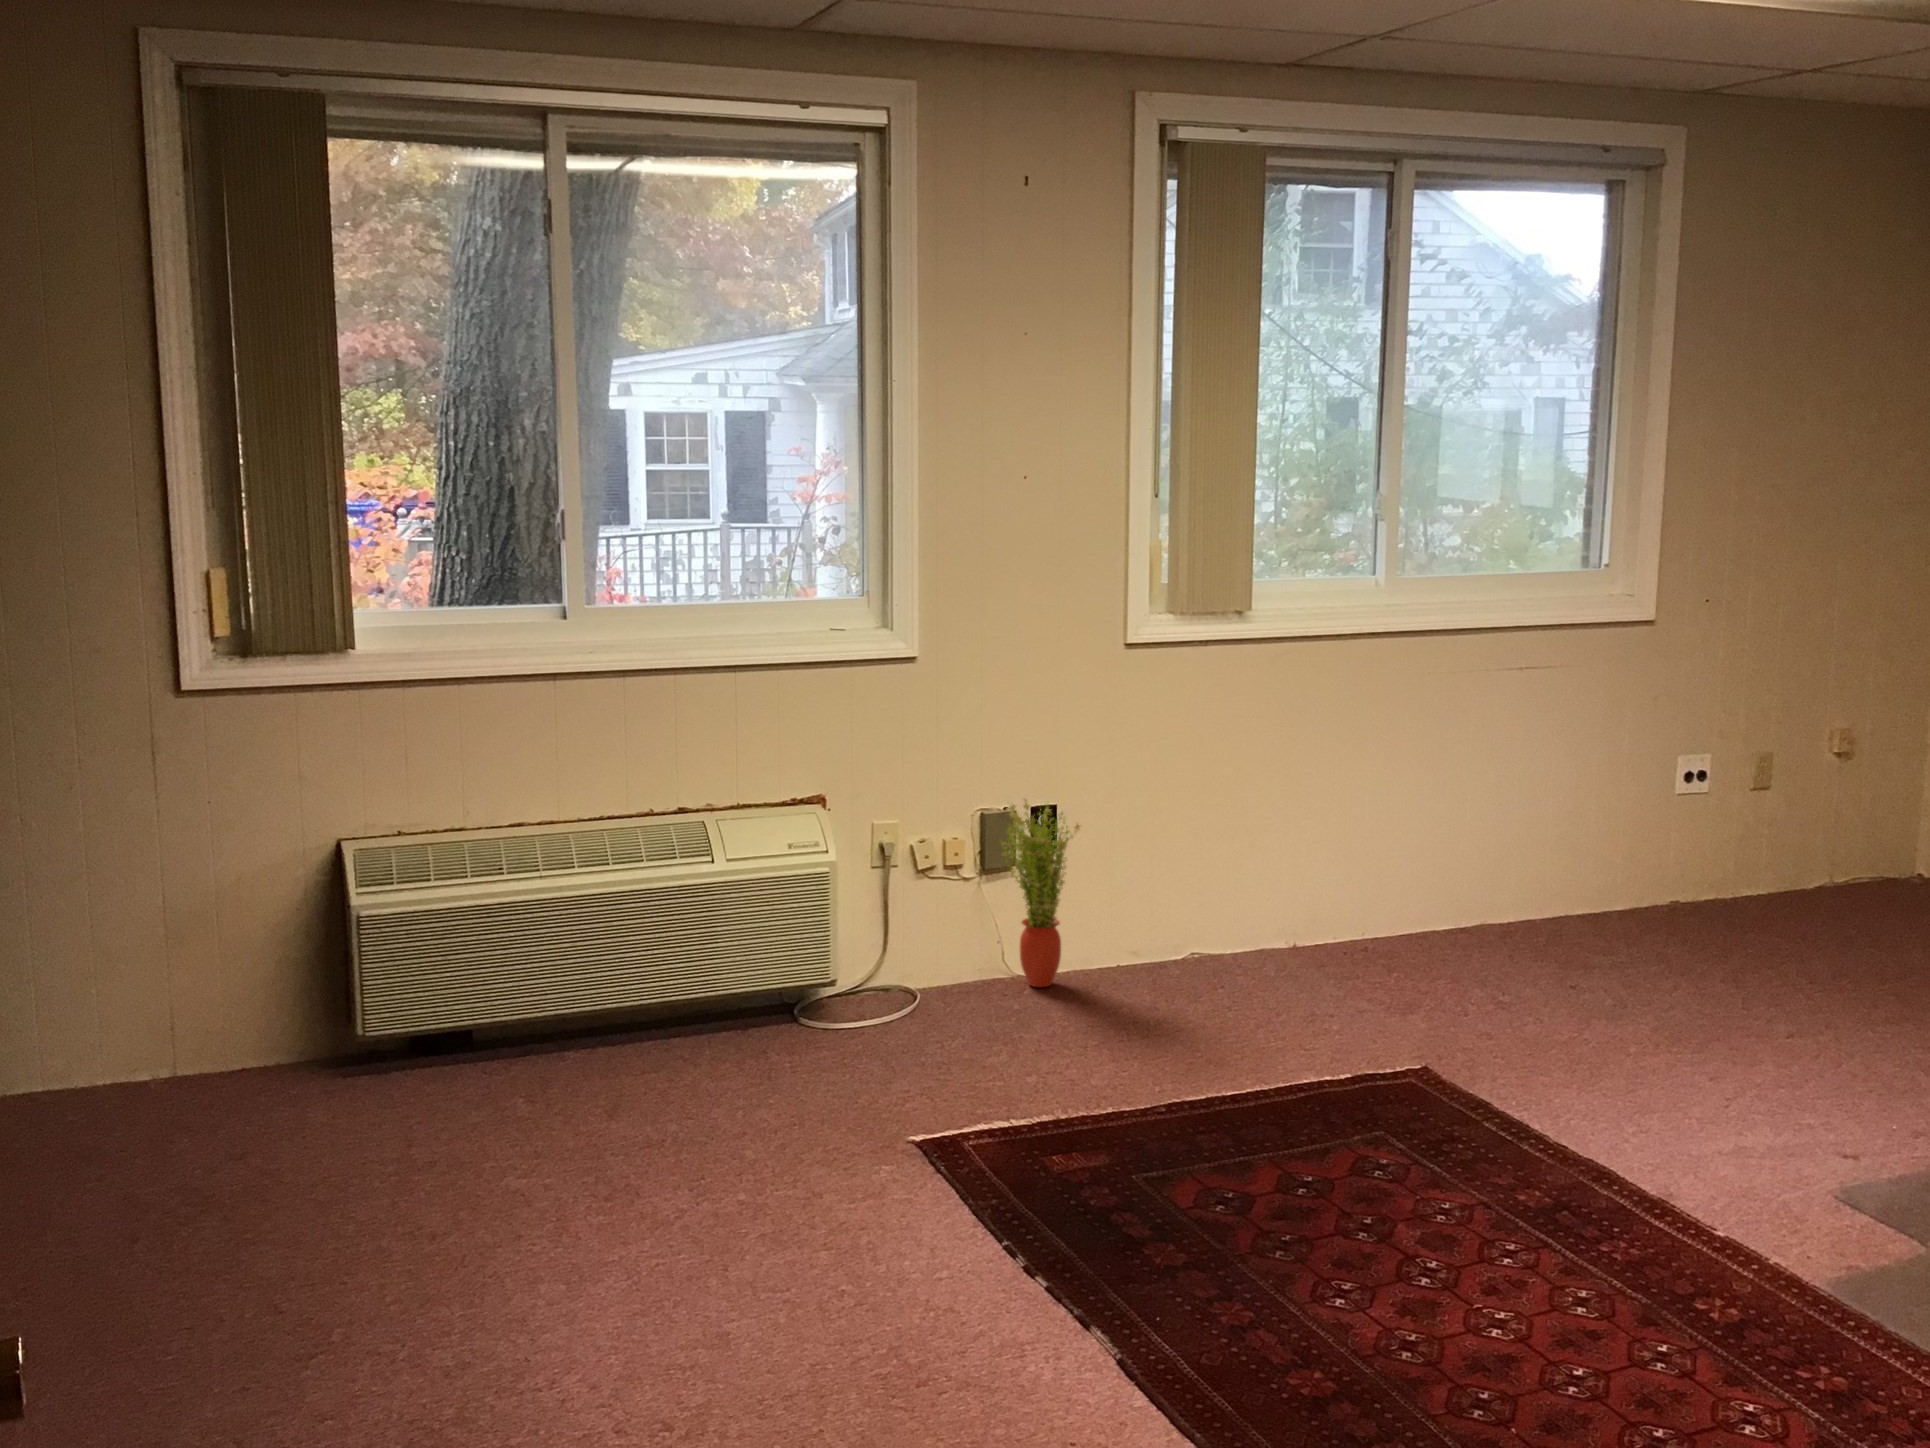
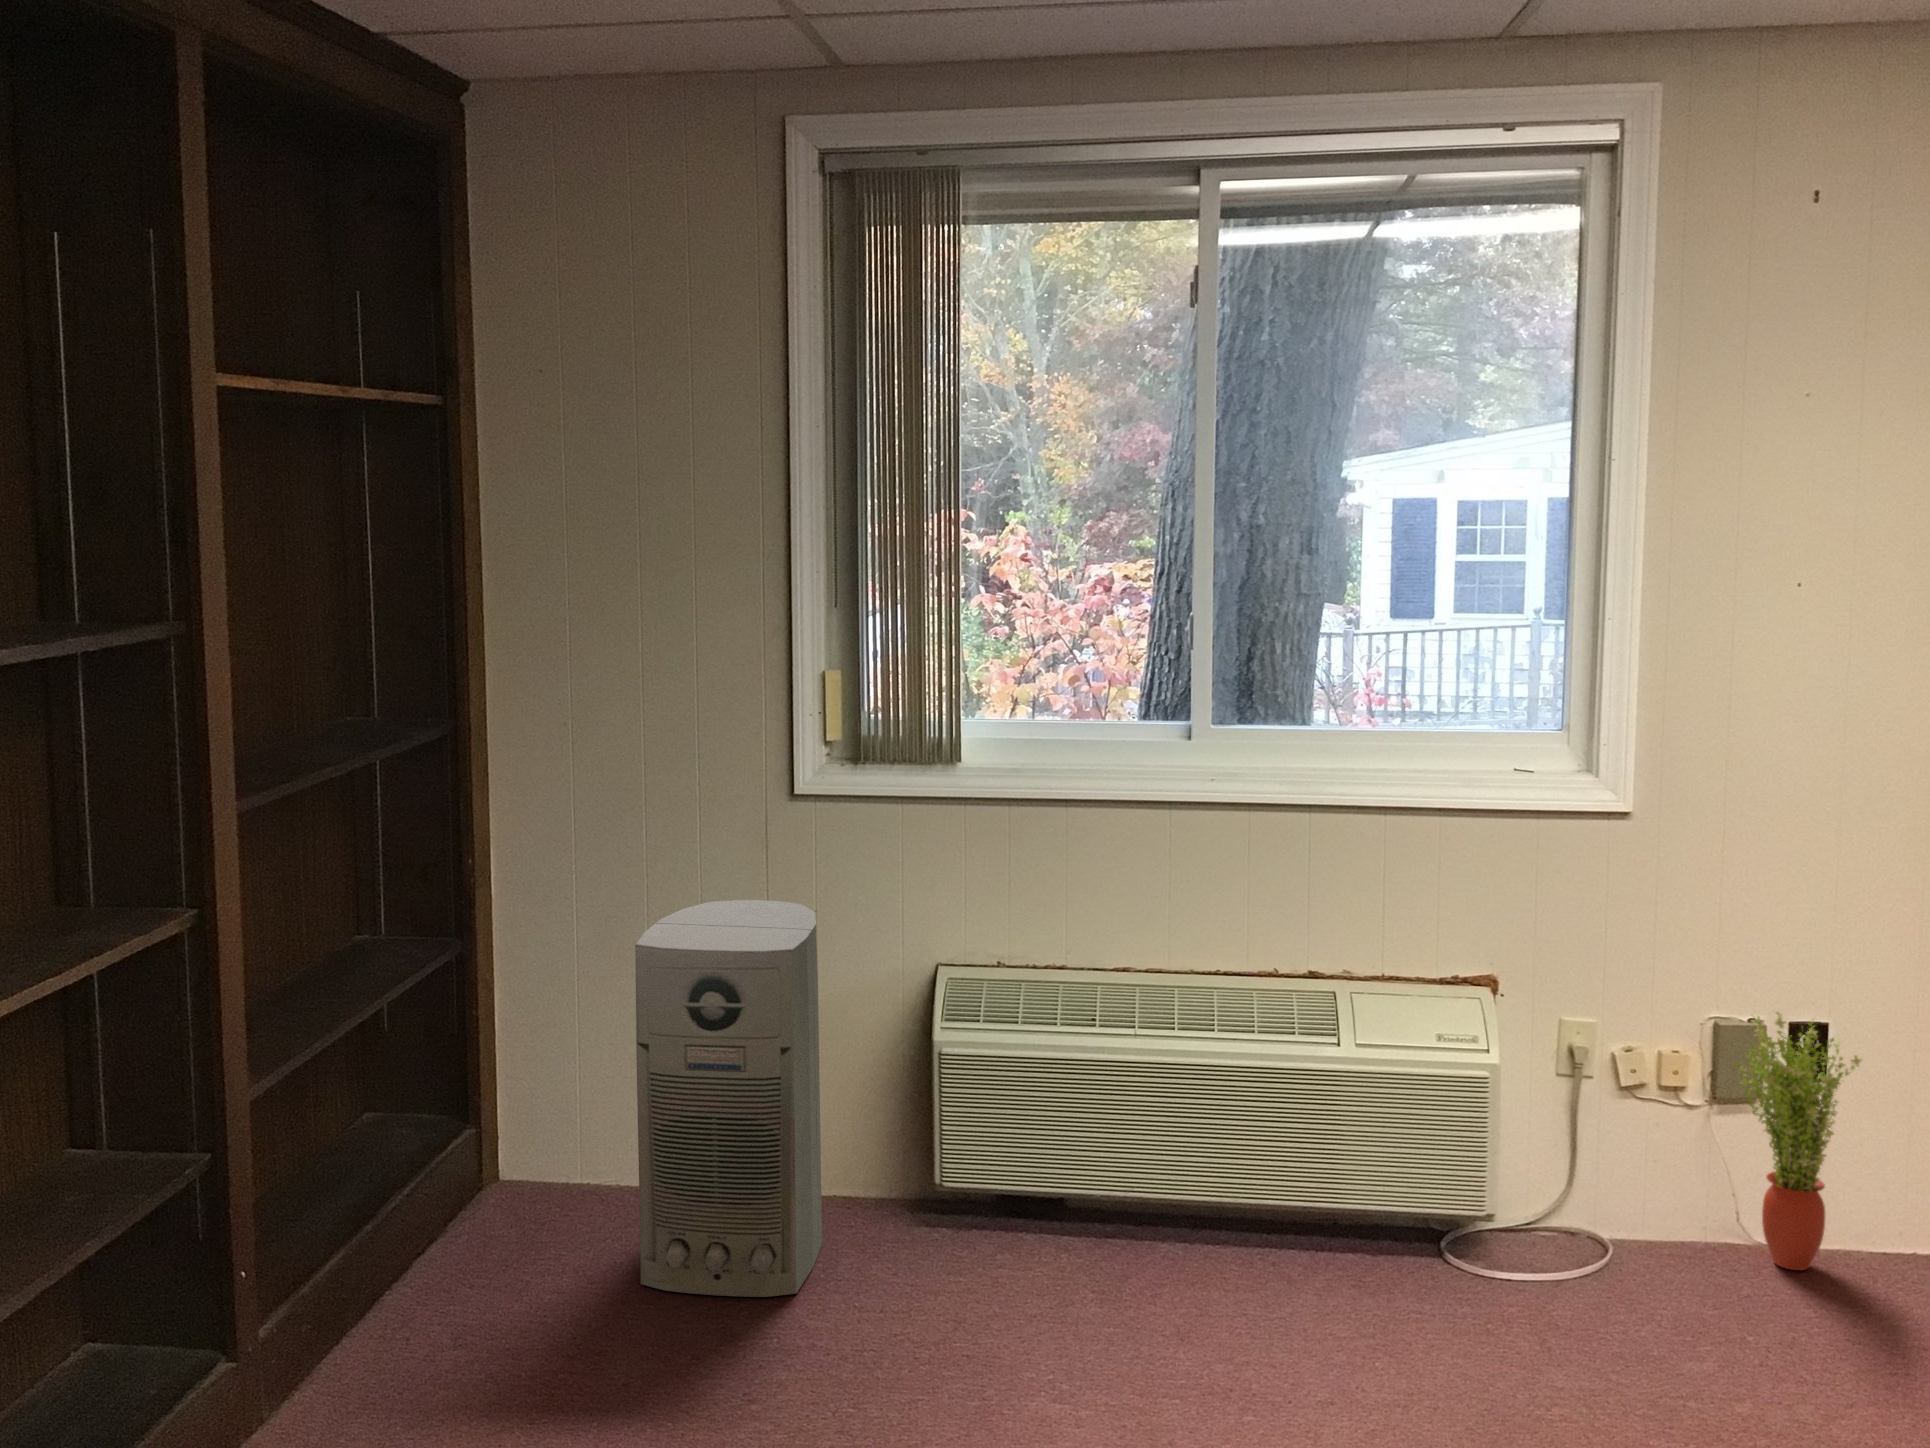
air purifier: none [49,794,252,1171] -> present [635,900,822,1297]

